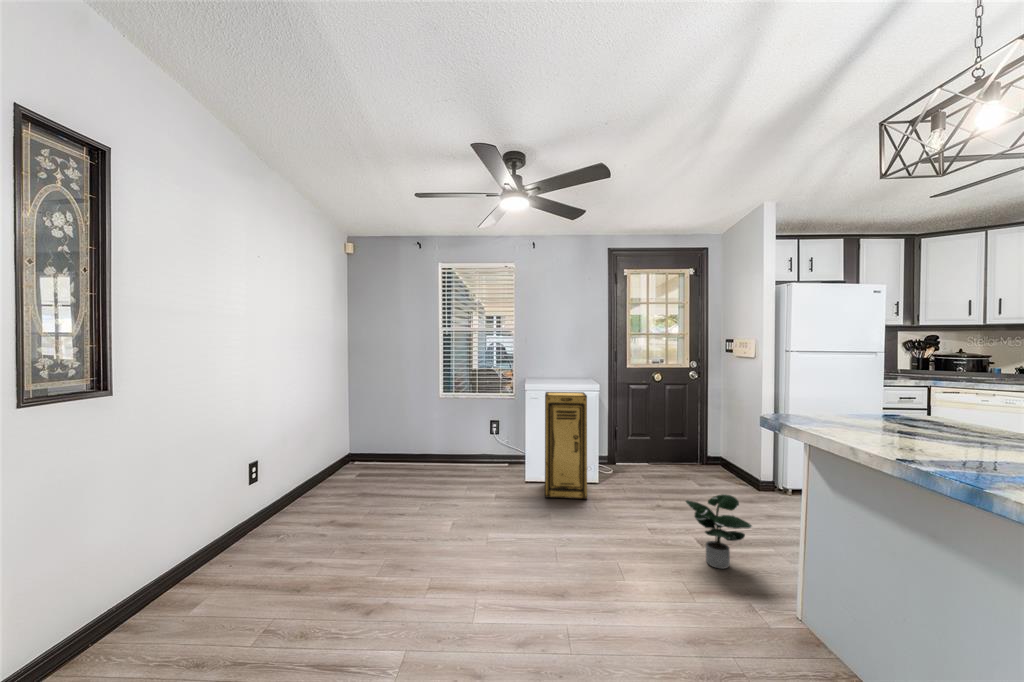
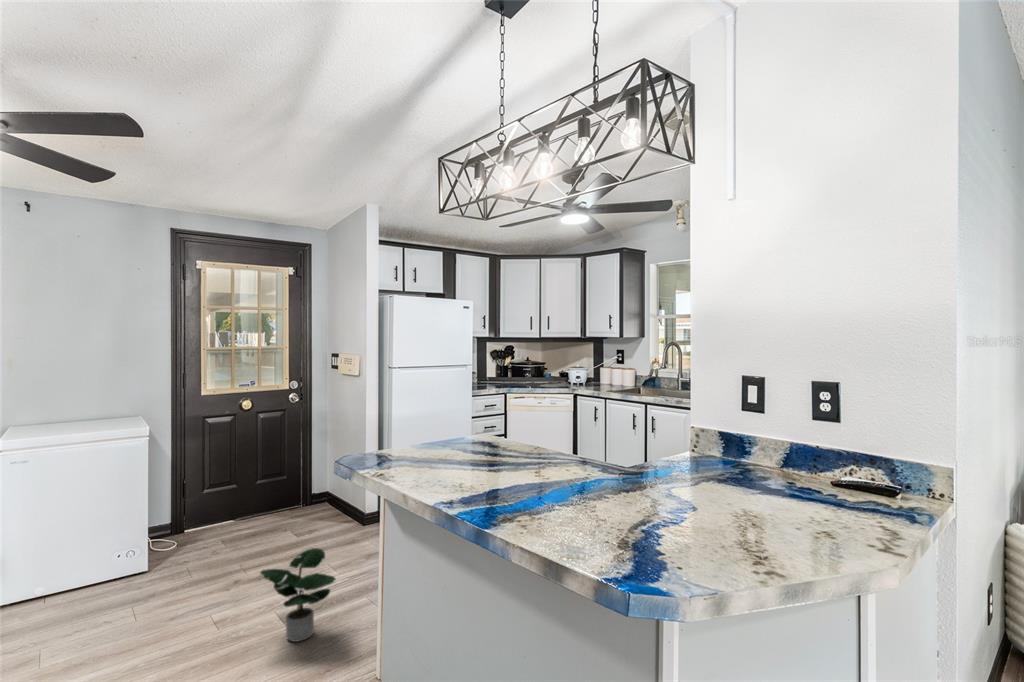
storage cabinet: present [545,392,587,499] -> none [38,442,124,625]

